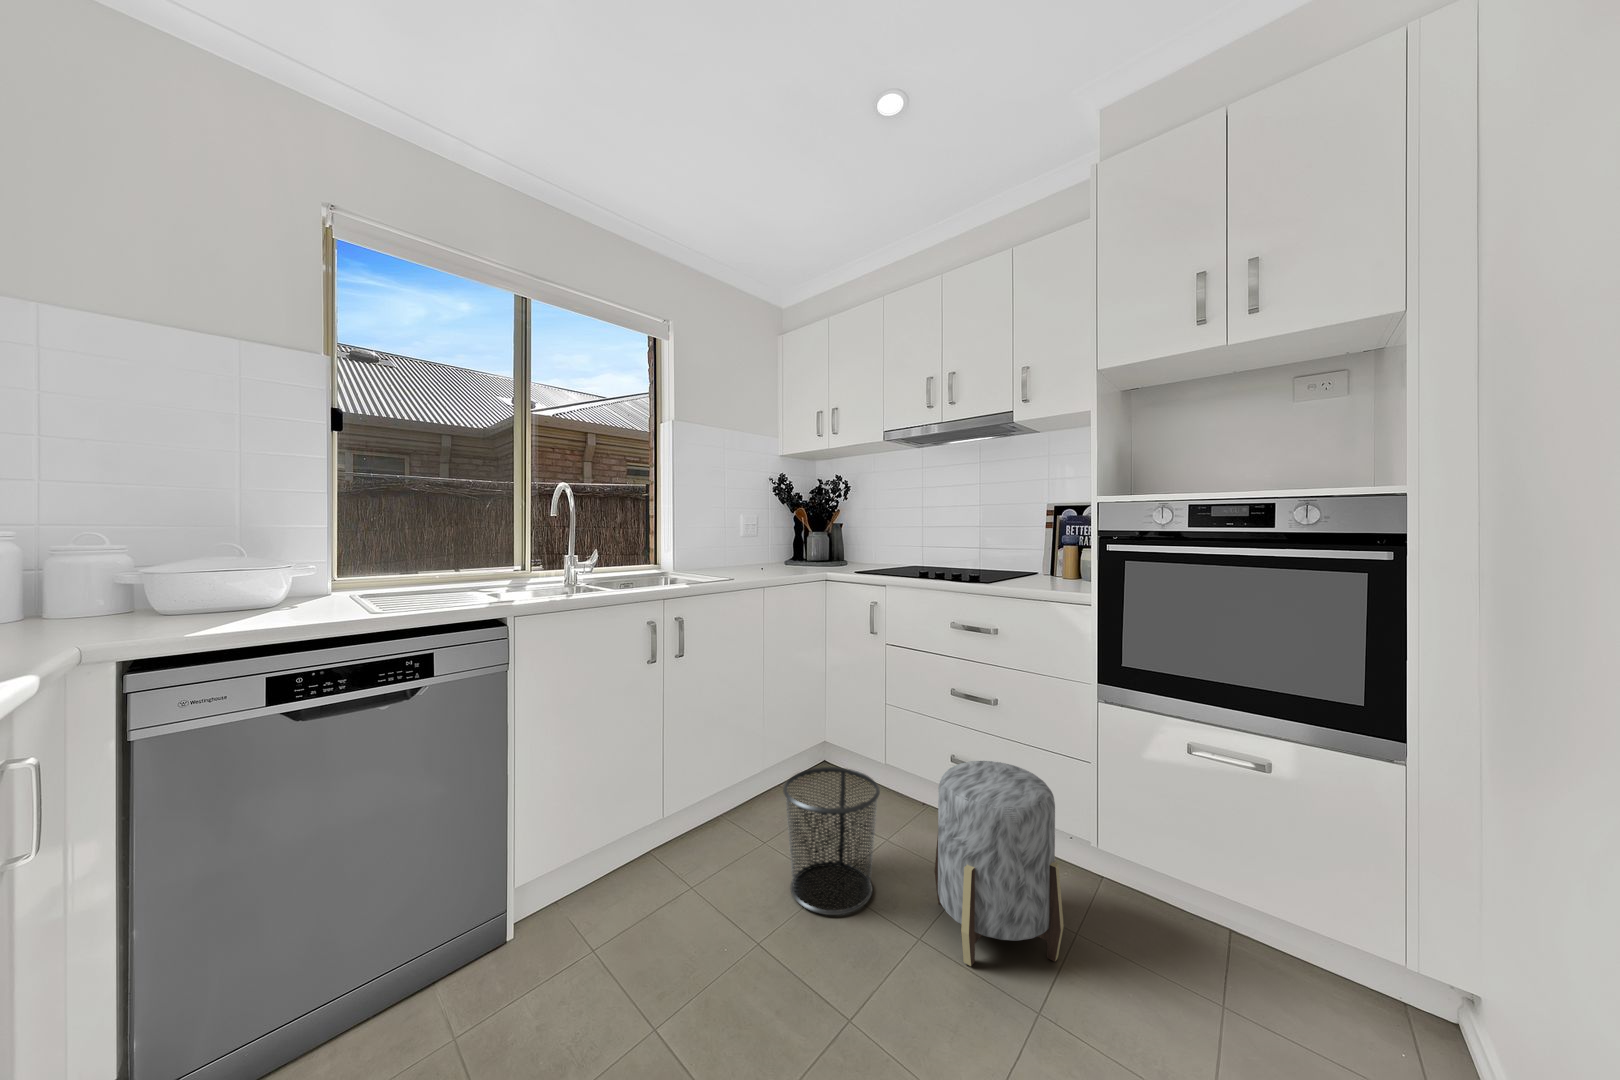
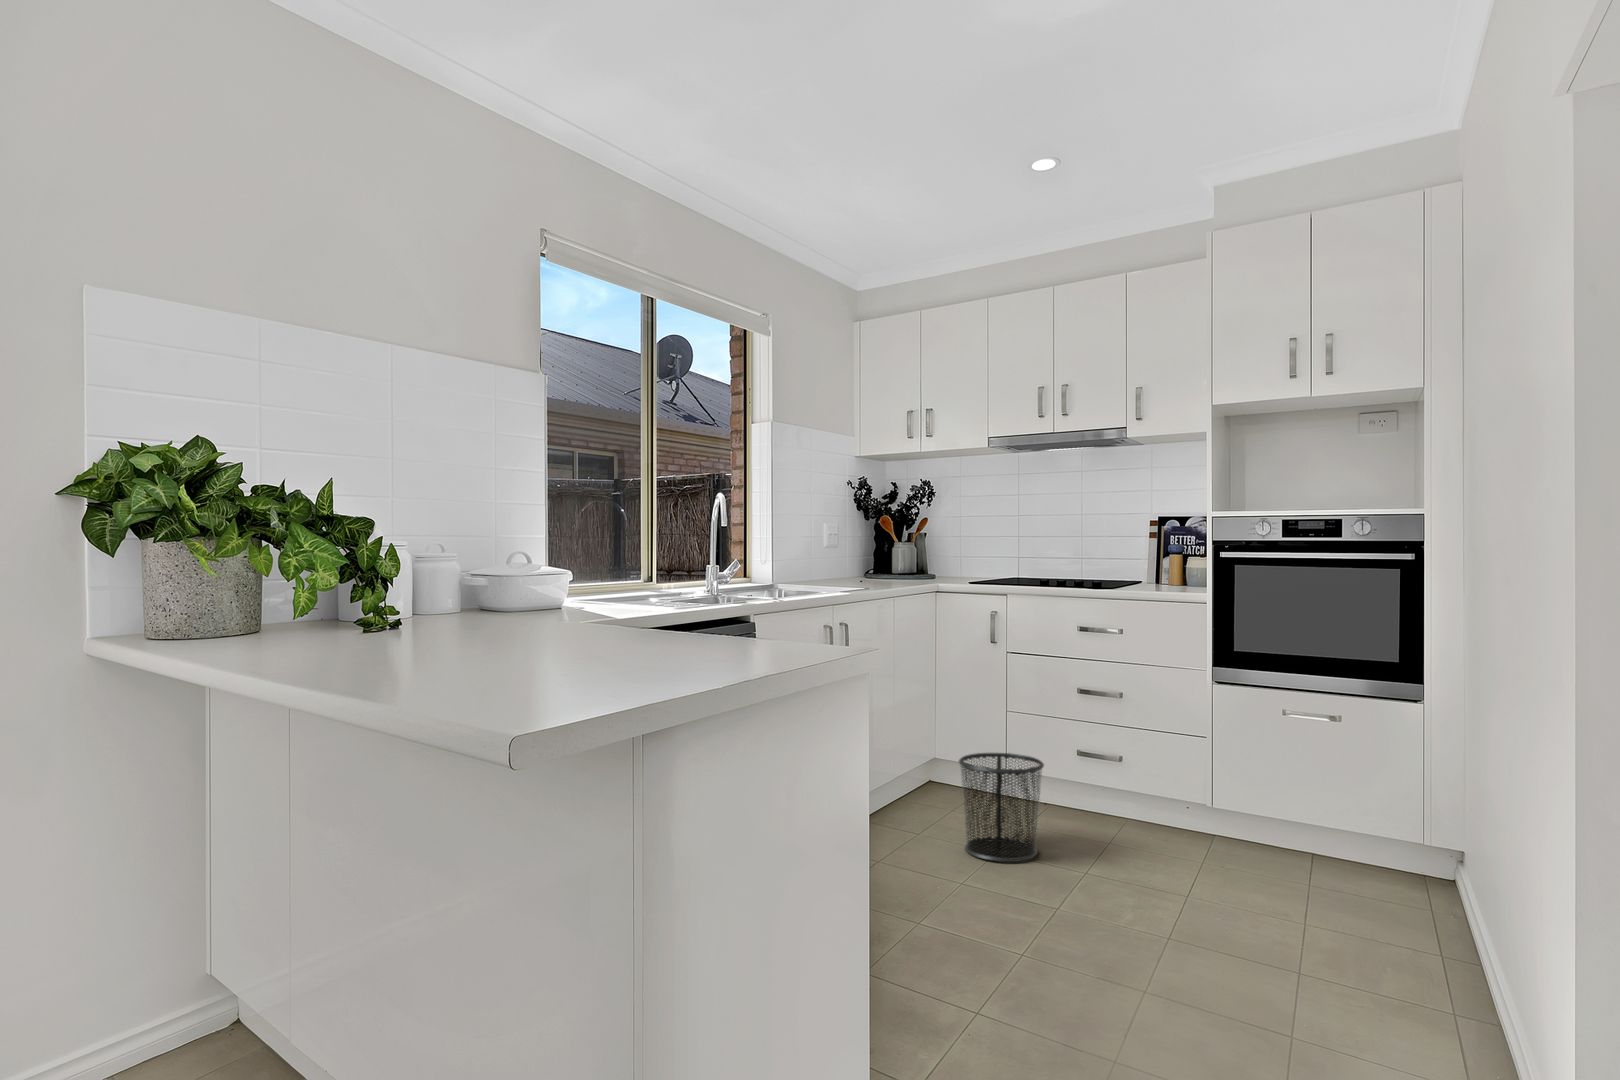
stool: present [935,761,1064,966] -> none [1089,731,1199,875]

